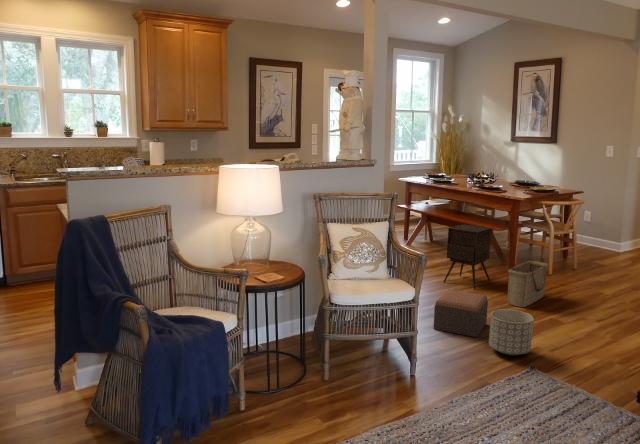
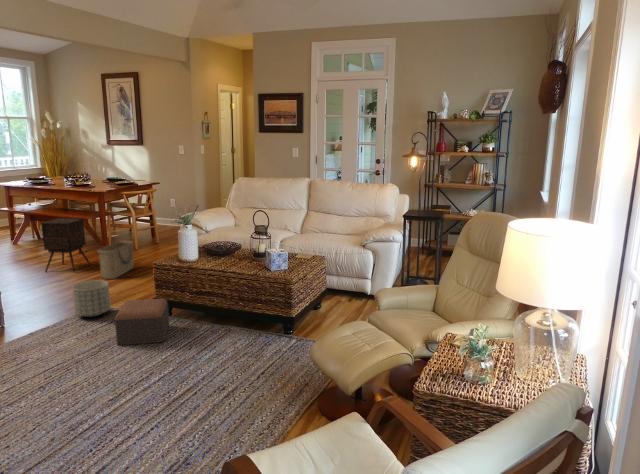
footstool: present [434,290,488,337] -> present [115,299,169,345]

